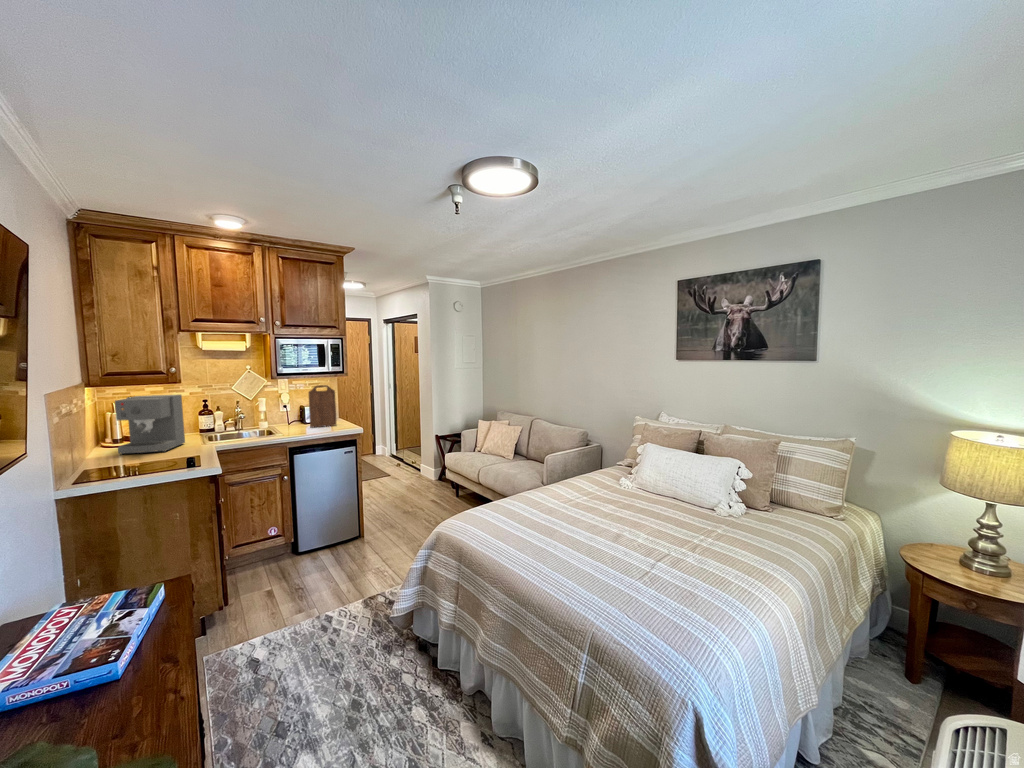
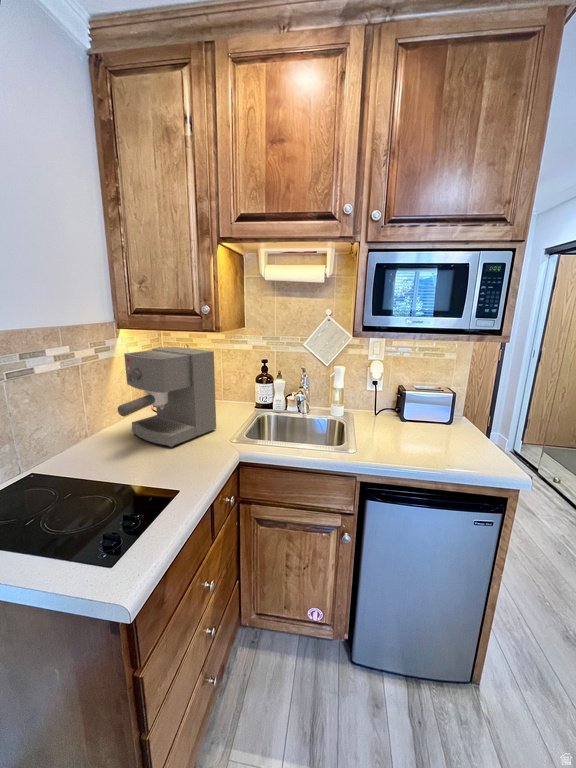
cutting board: present [309,385,336,428] -> none [409,357,473,446]

